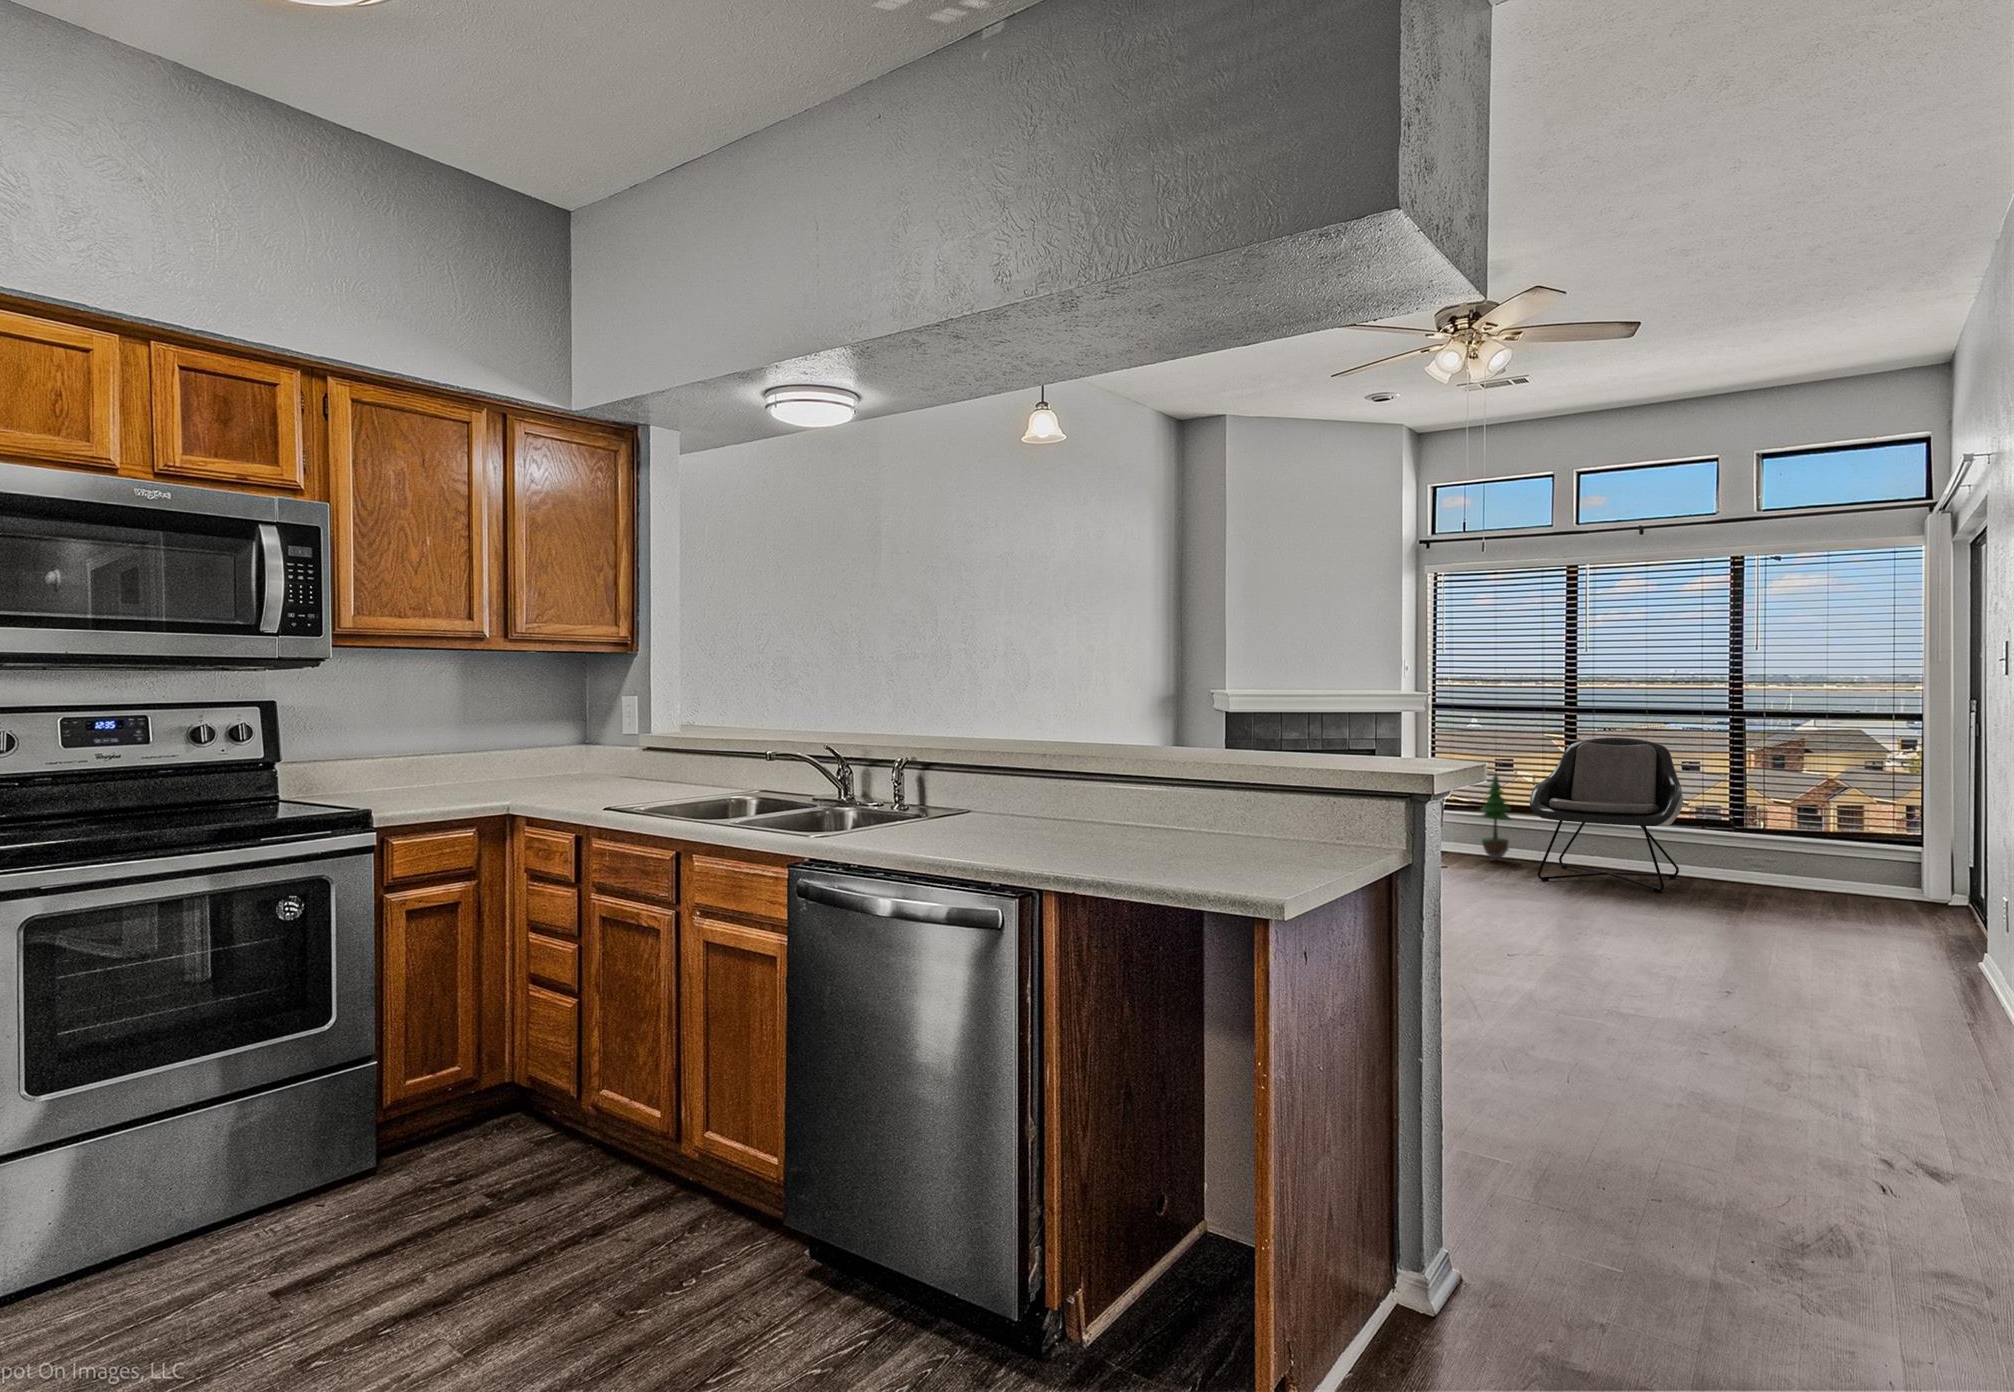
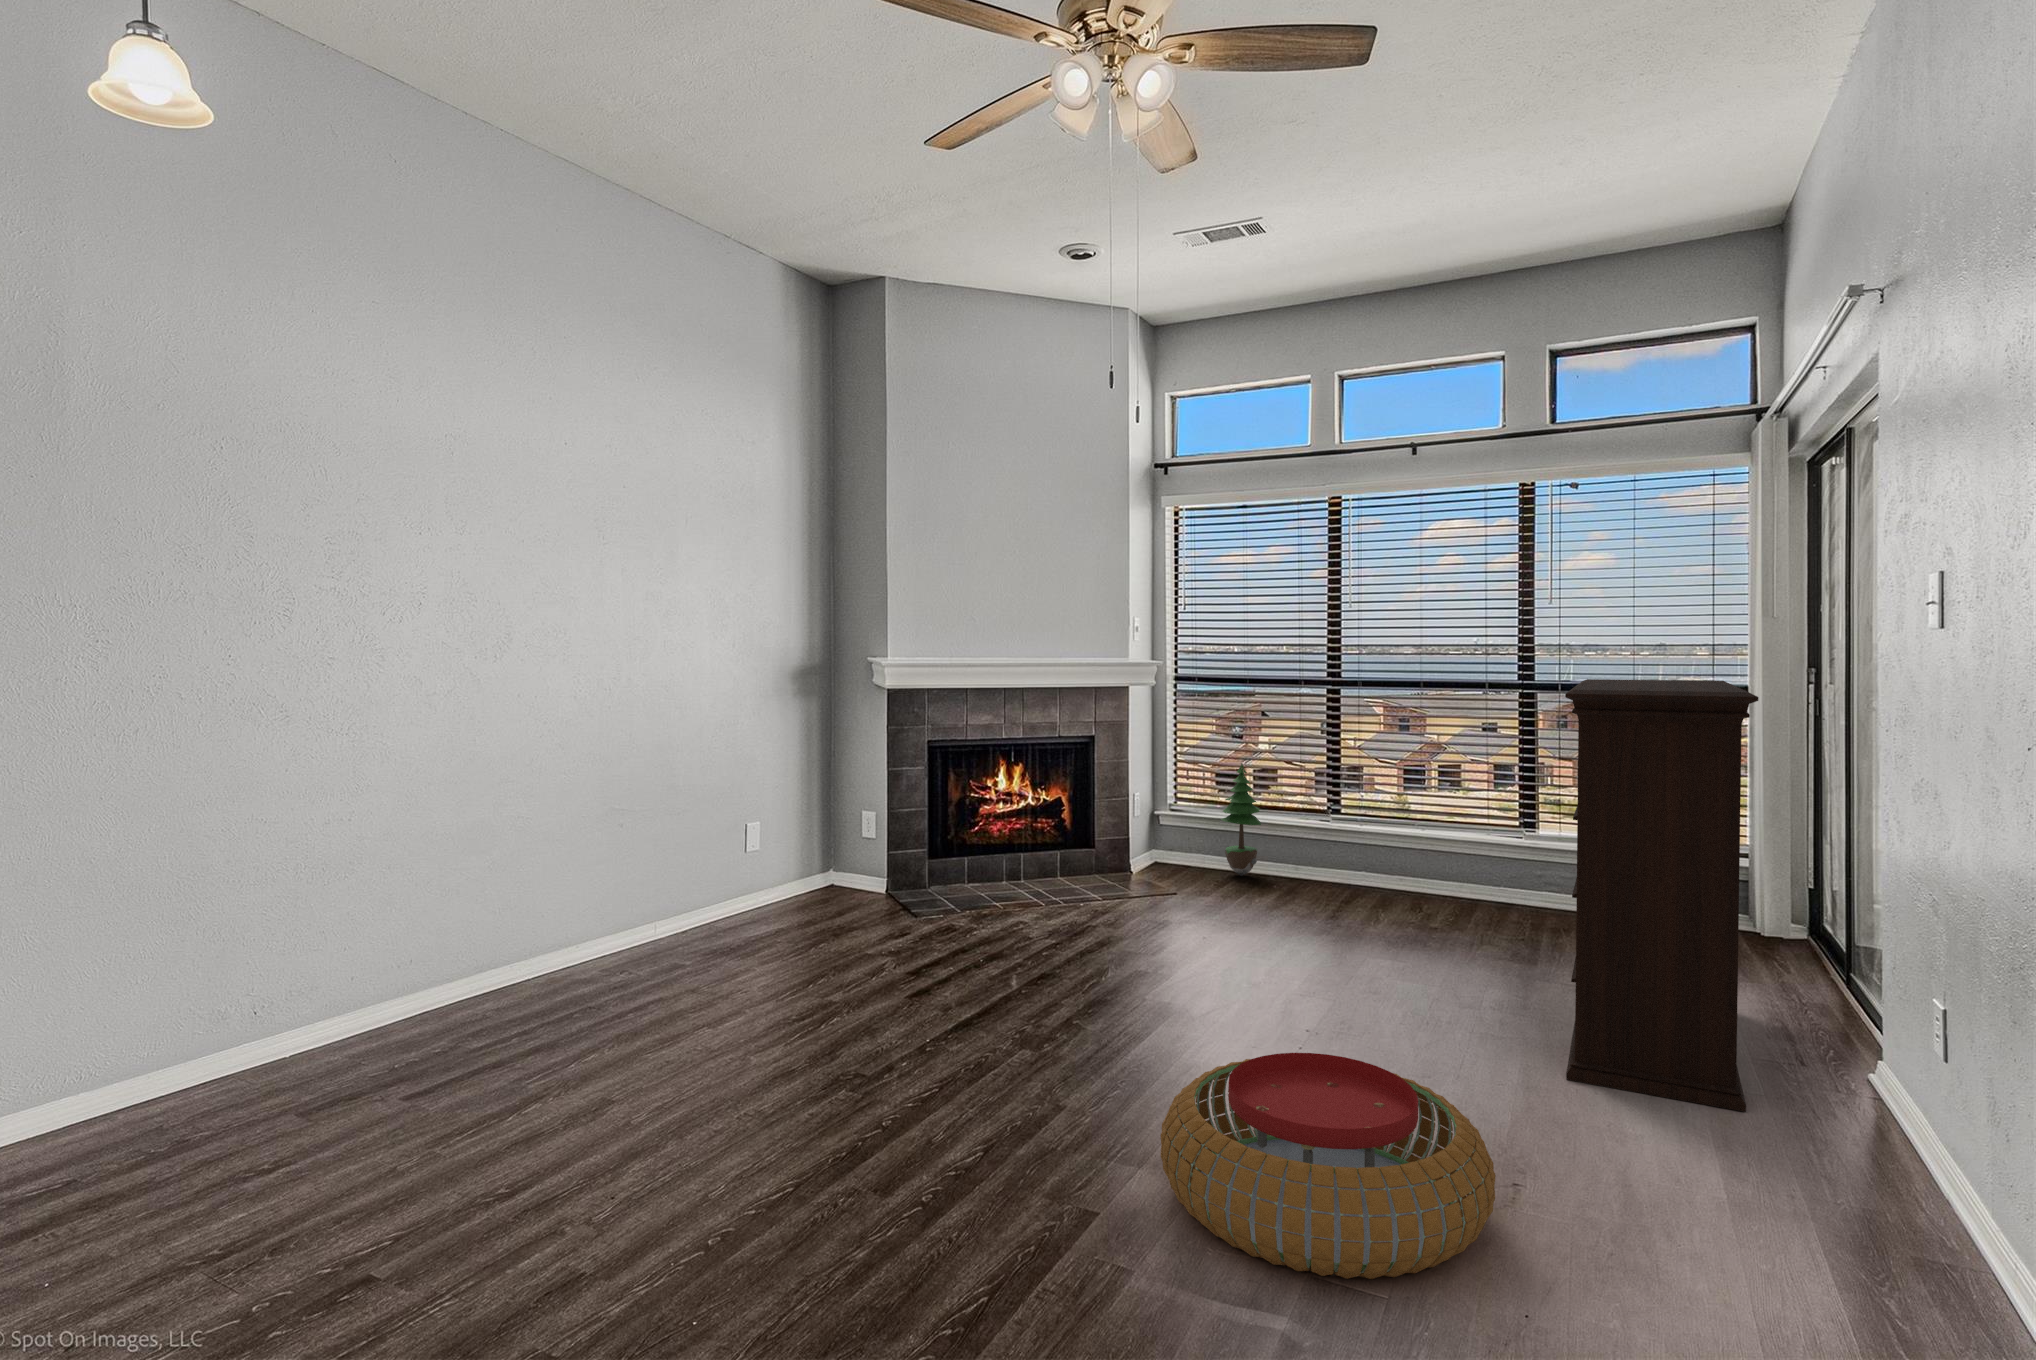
bookshelf: none [1756,705,1888,978] -> present [1565,679,1758,1112]
lounge chair: present [1530,738,1683,893] -> none [1275,719,1462,928]
pouf: none [1502,920,1708,1018] -> present [1161,1053,1496,1279]

